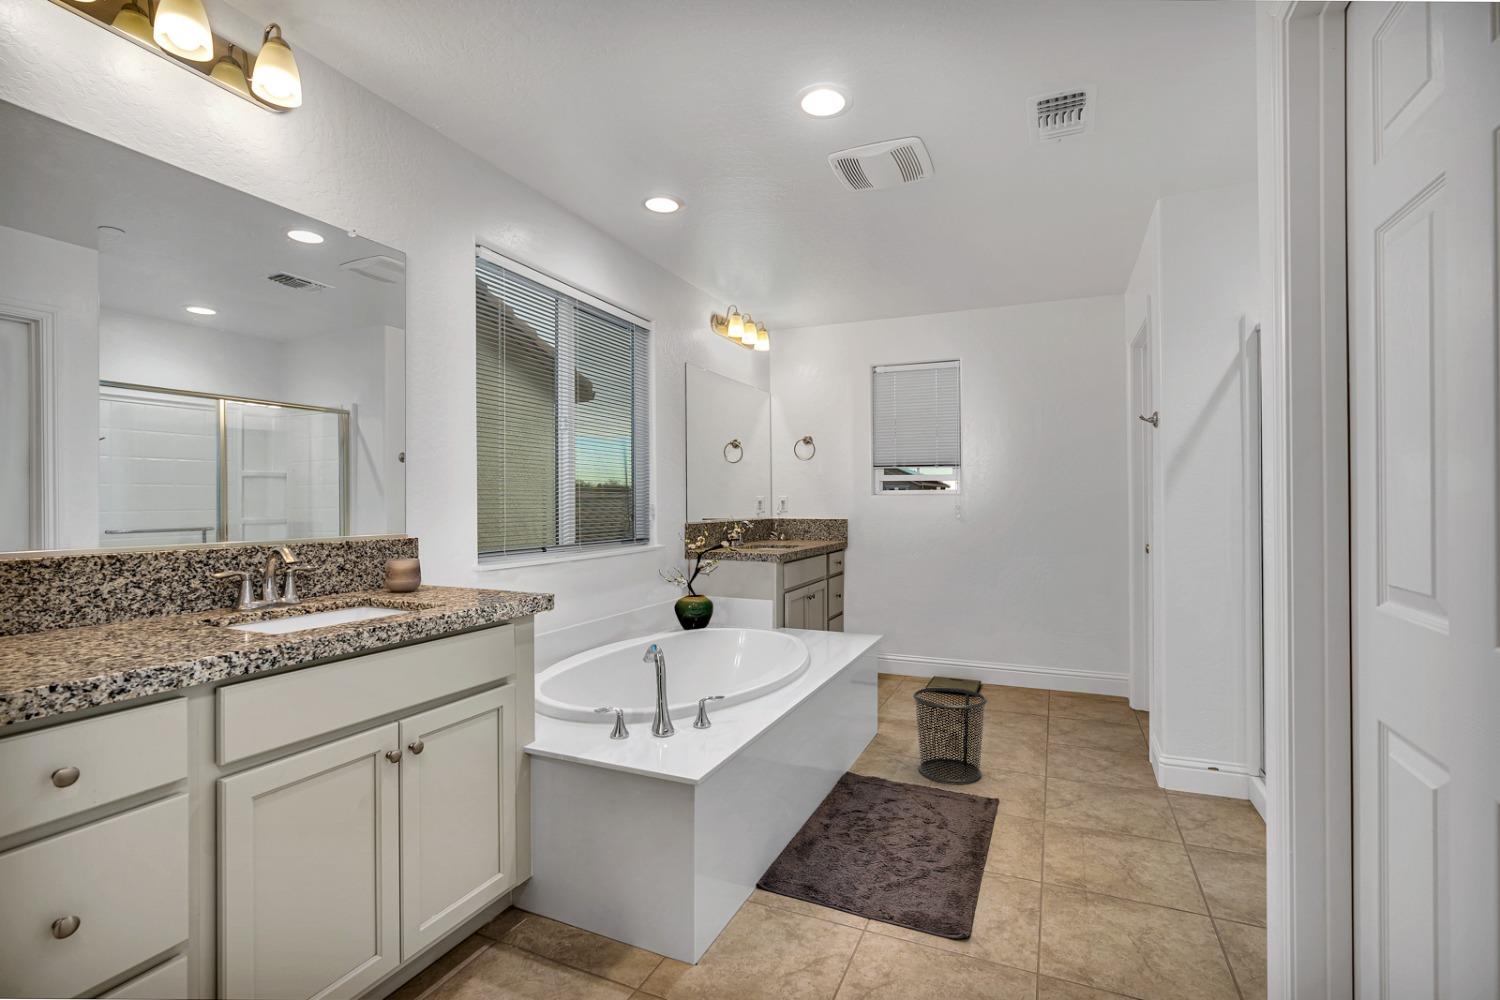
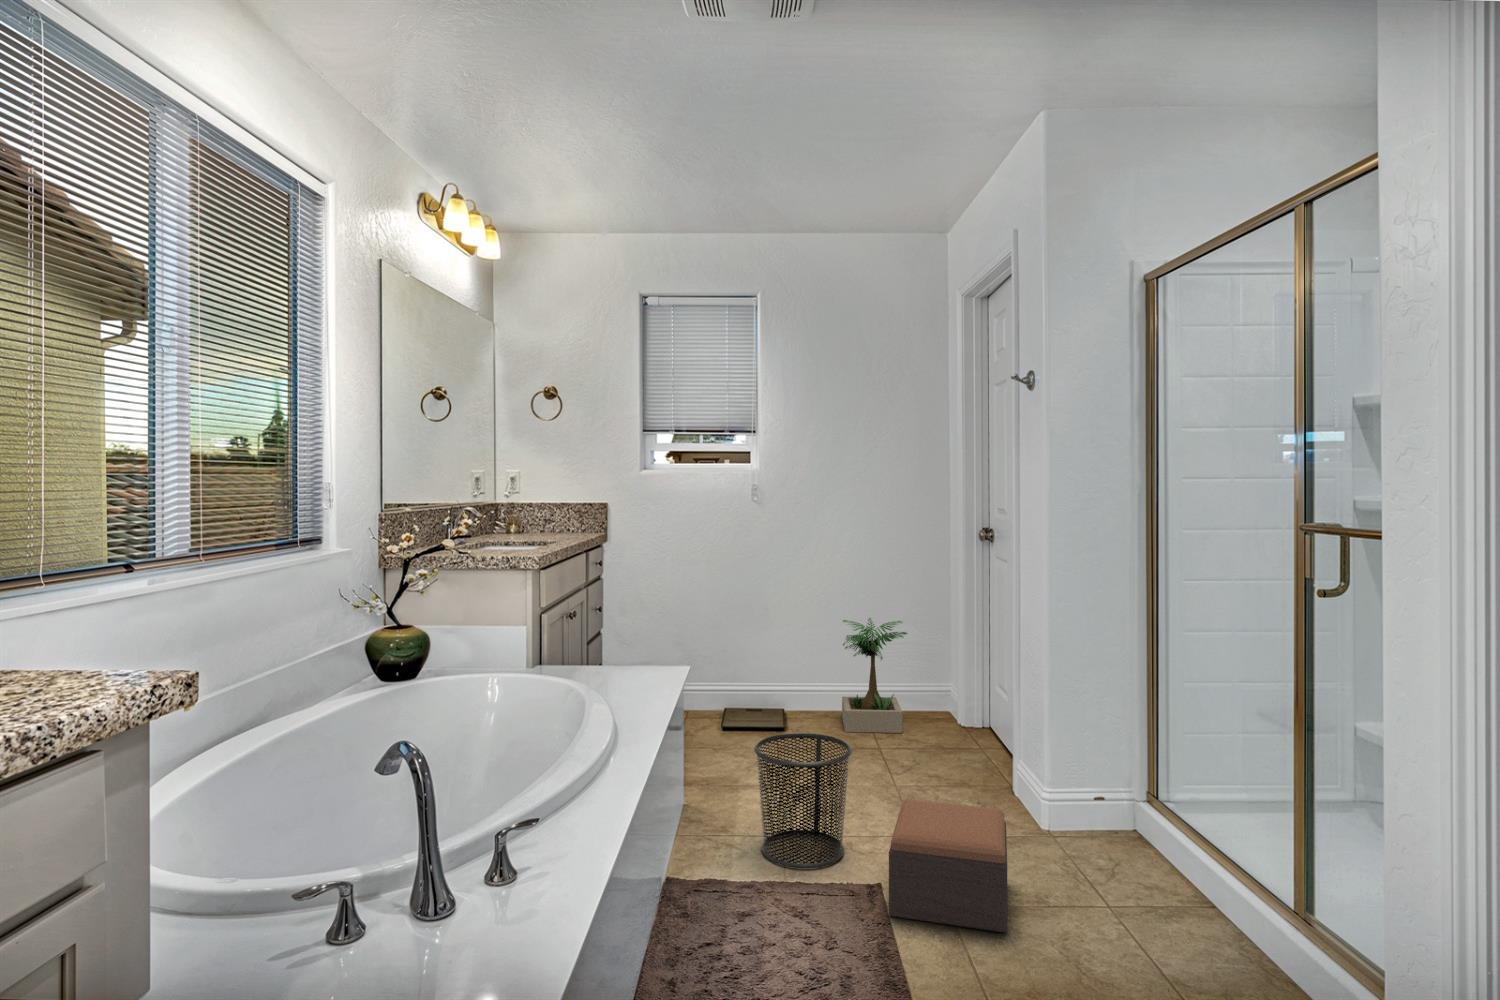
potted plant: none [1024,612,1095,709] -> present [842,618,907,733]
footstool: none [993,742,1102,843] -> present [889,799,1007,933]

